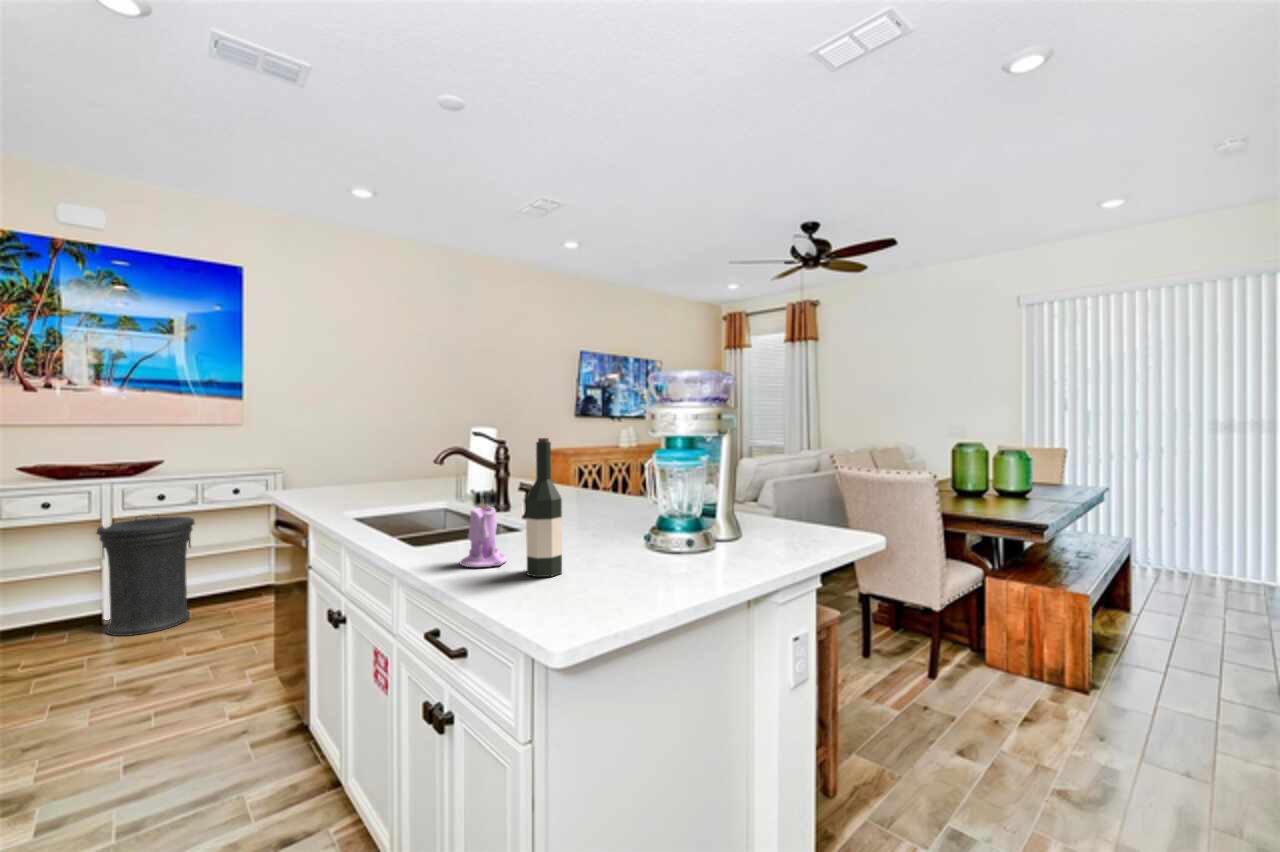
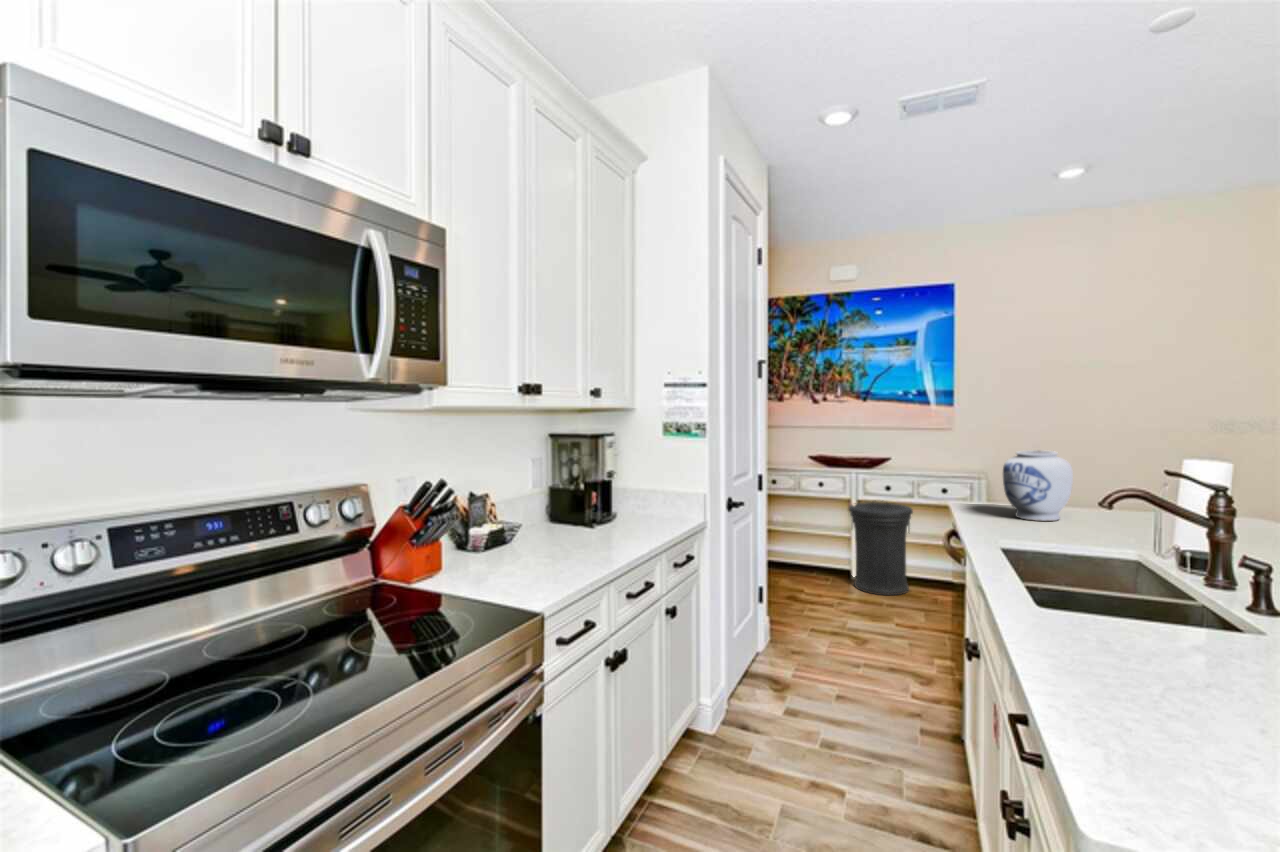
vase: none [329,429,388,494] -> present [1003,450,1073,521]
wine bottle: present [526,438,562,577] -> none [1139,533,1211,735]
candle: present [460,504,507,567] -> none [1060,590,1134,681]

